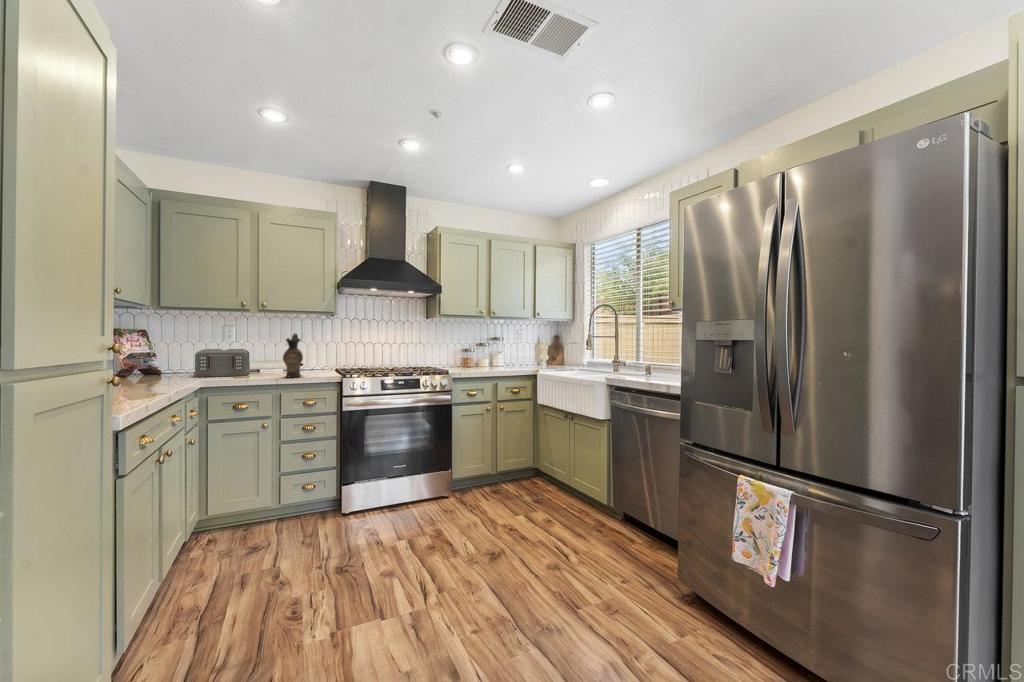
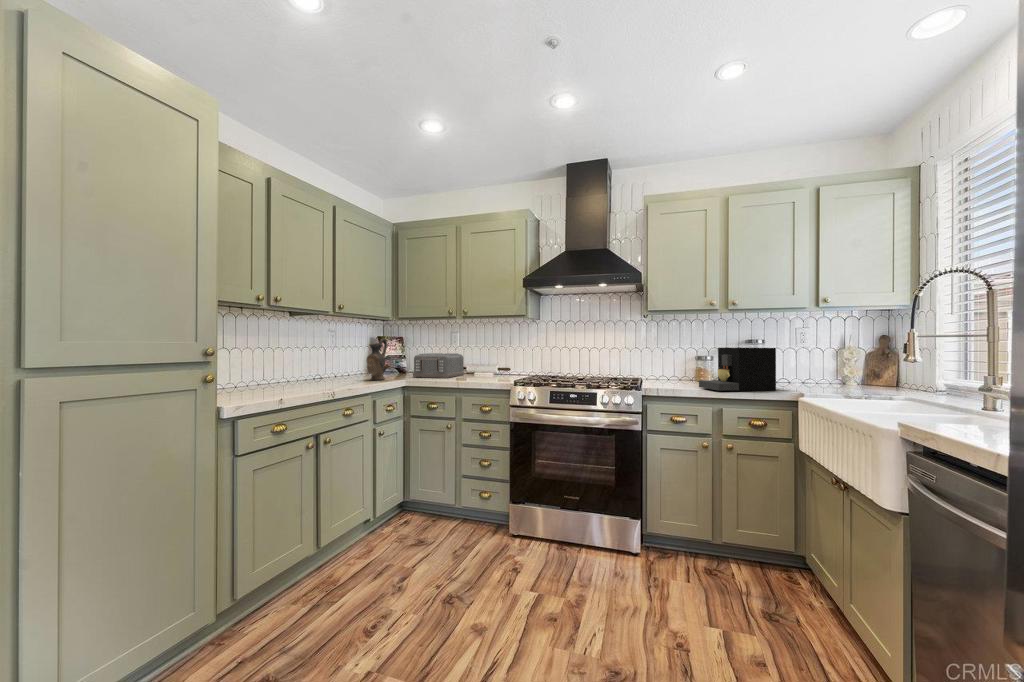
ceramic pitcher: present [283,333,303,377] -> present [367,339,387,380]
coffee maker: none [485,343,526,371] -> present [699,348,776,391]

